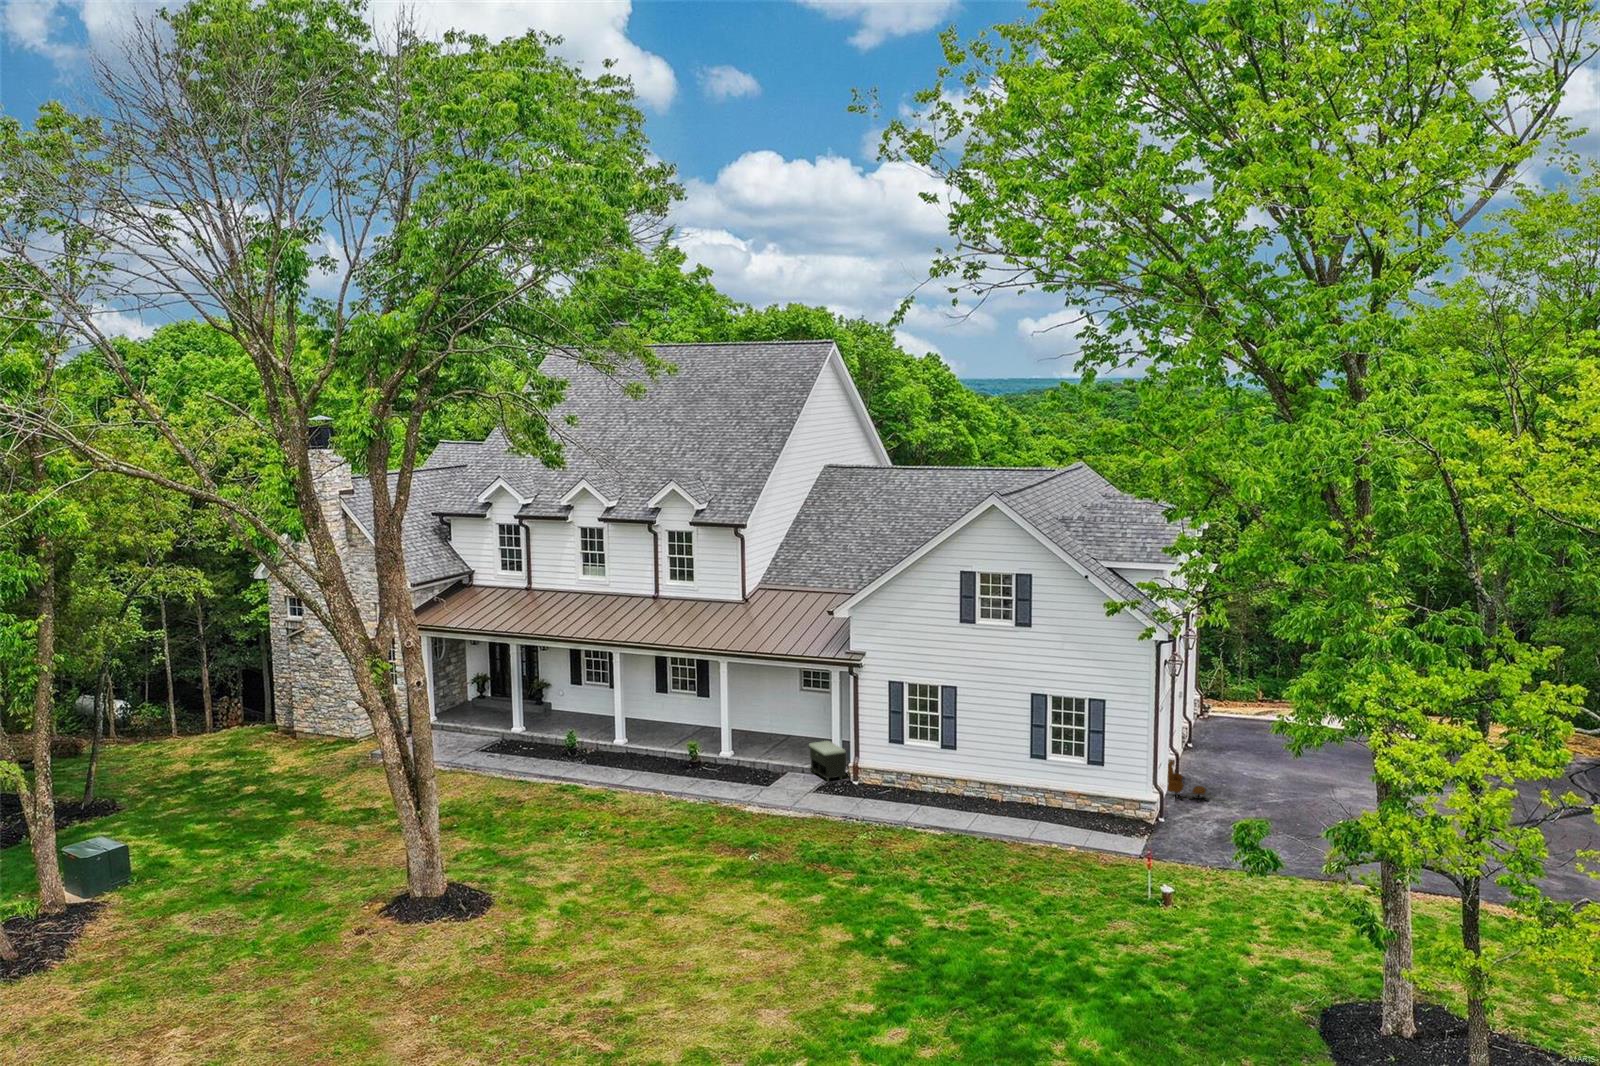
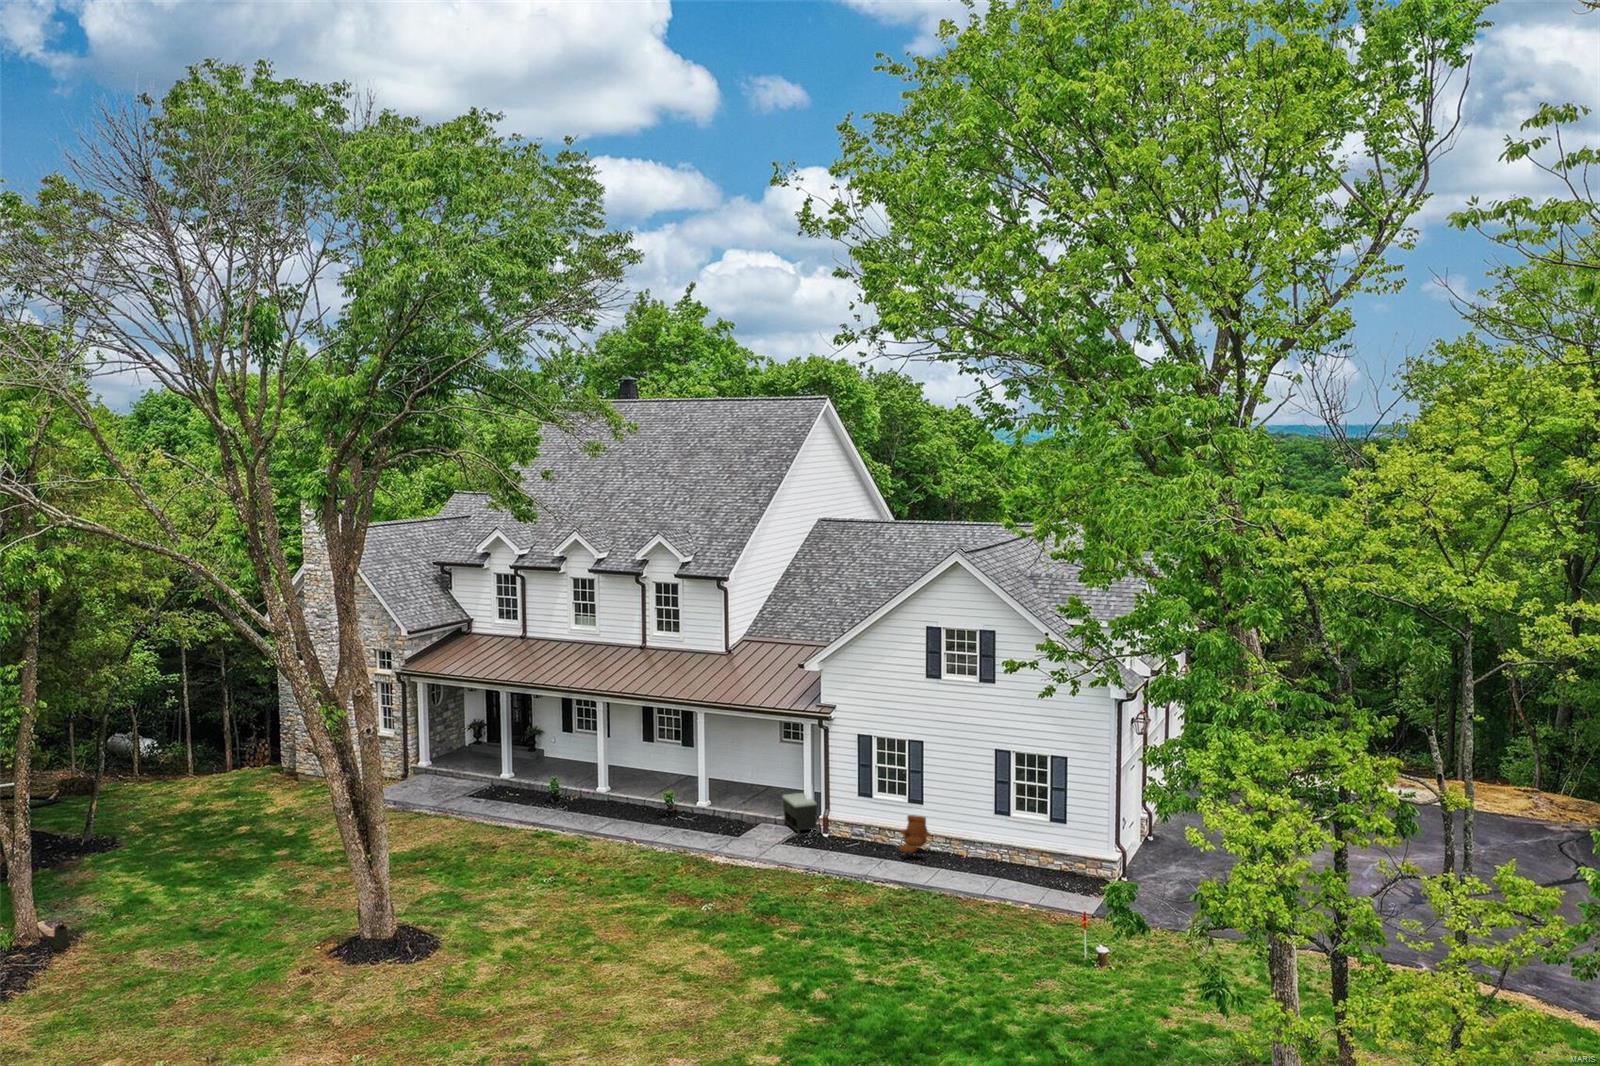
lounge chair: present [1166,760,1206,800] -> present [899,815,930,859]
watering can: none [60,888,100,919] -> present [37,920,69,950]

